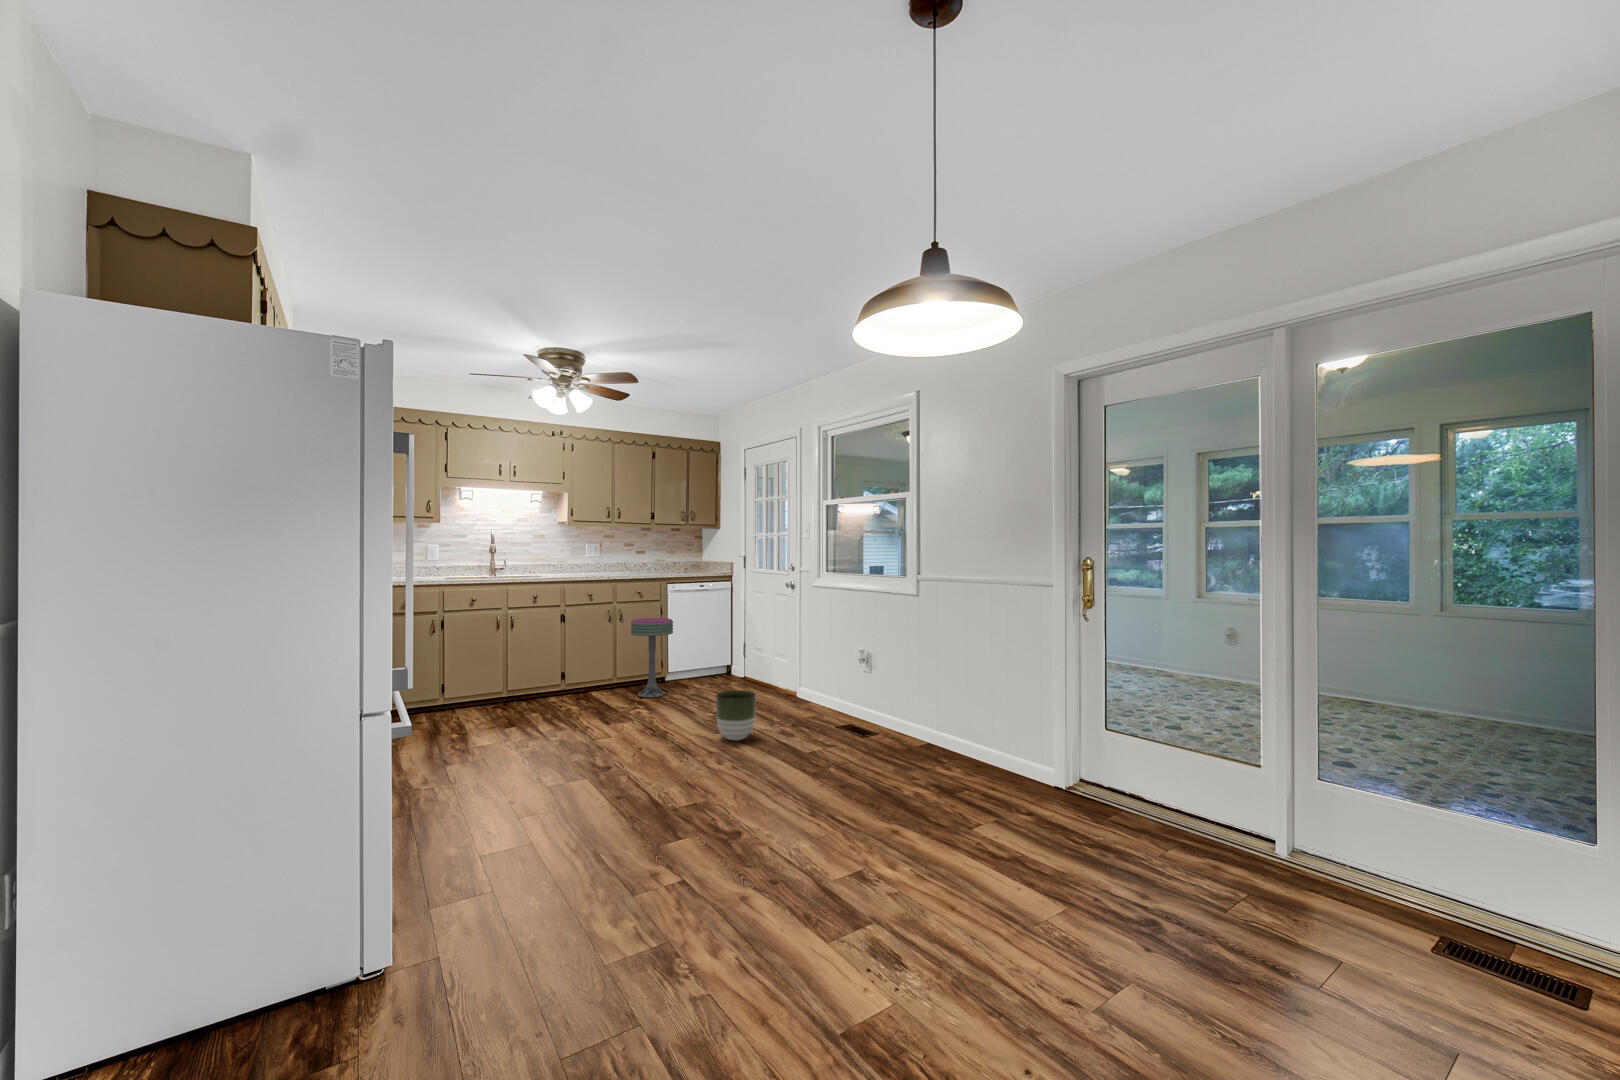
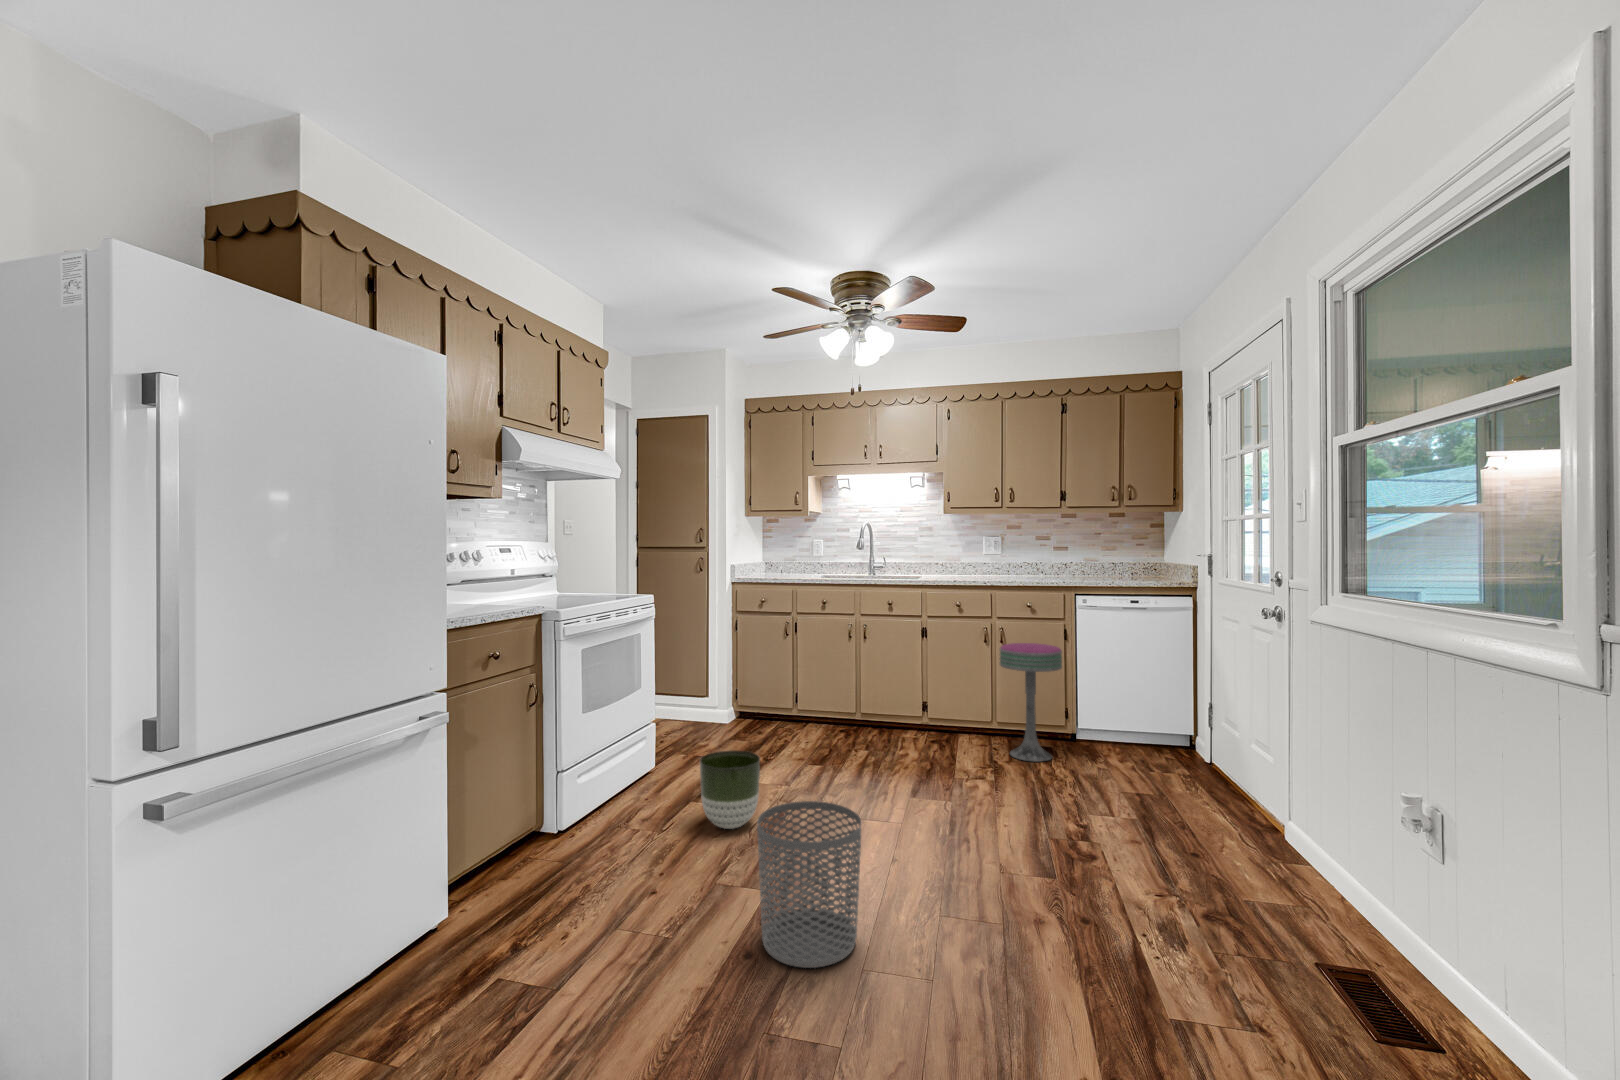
planter: present [716,690,756,741] -> present [700,750,760,829]
waste bin: none [642,710,706,800] -> present [757,801,862,968]

